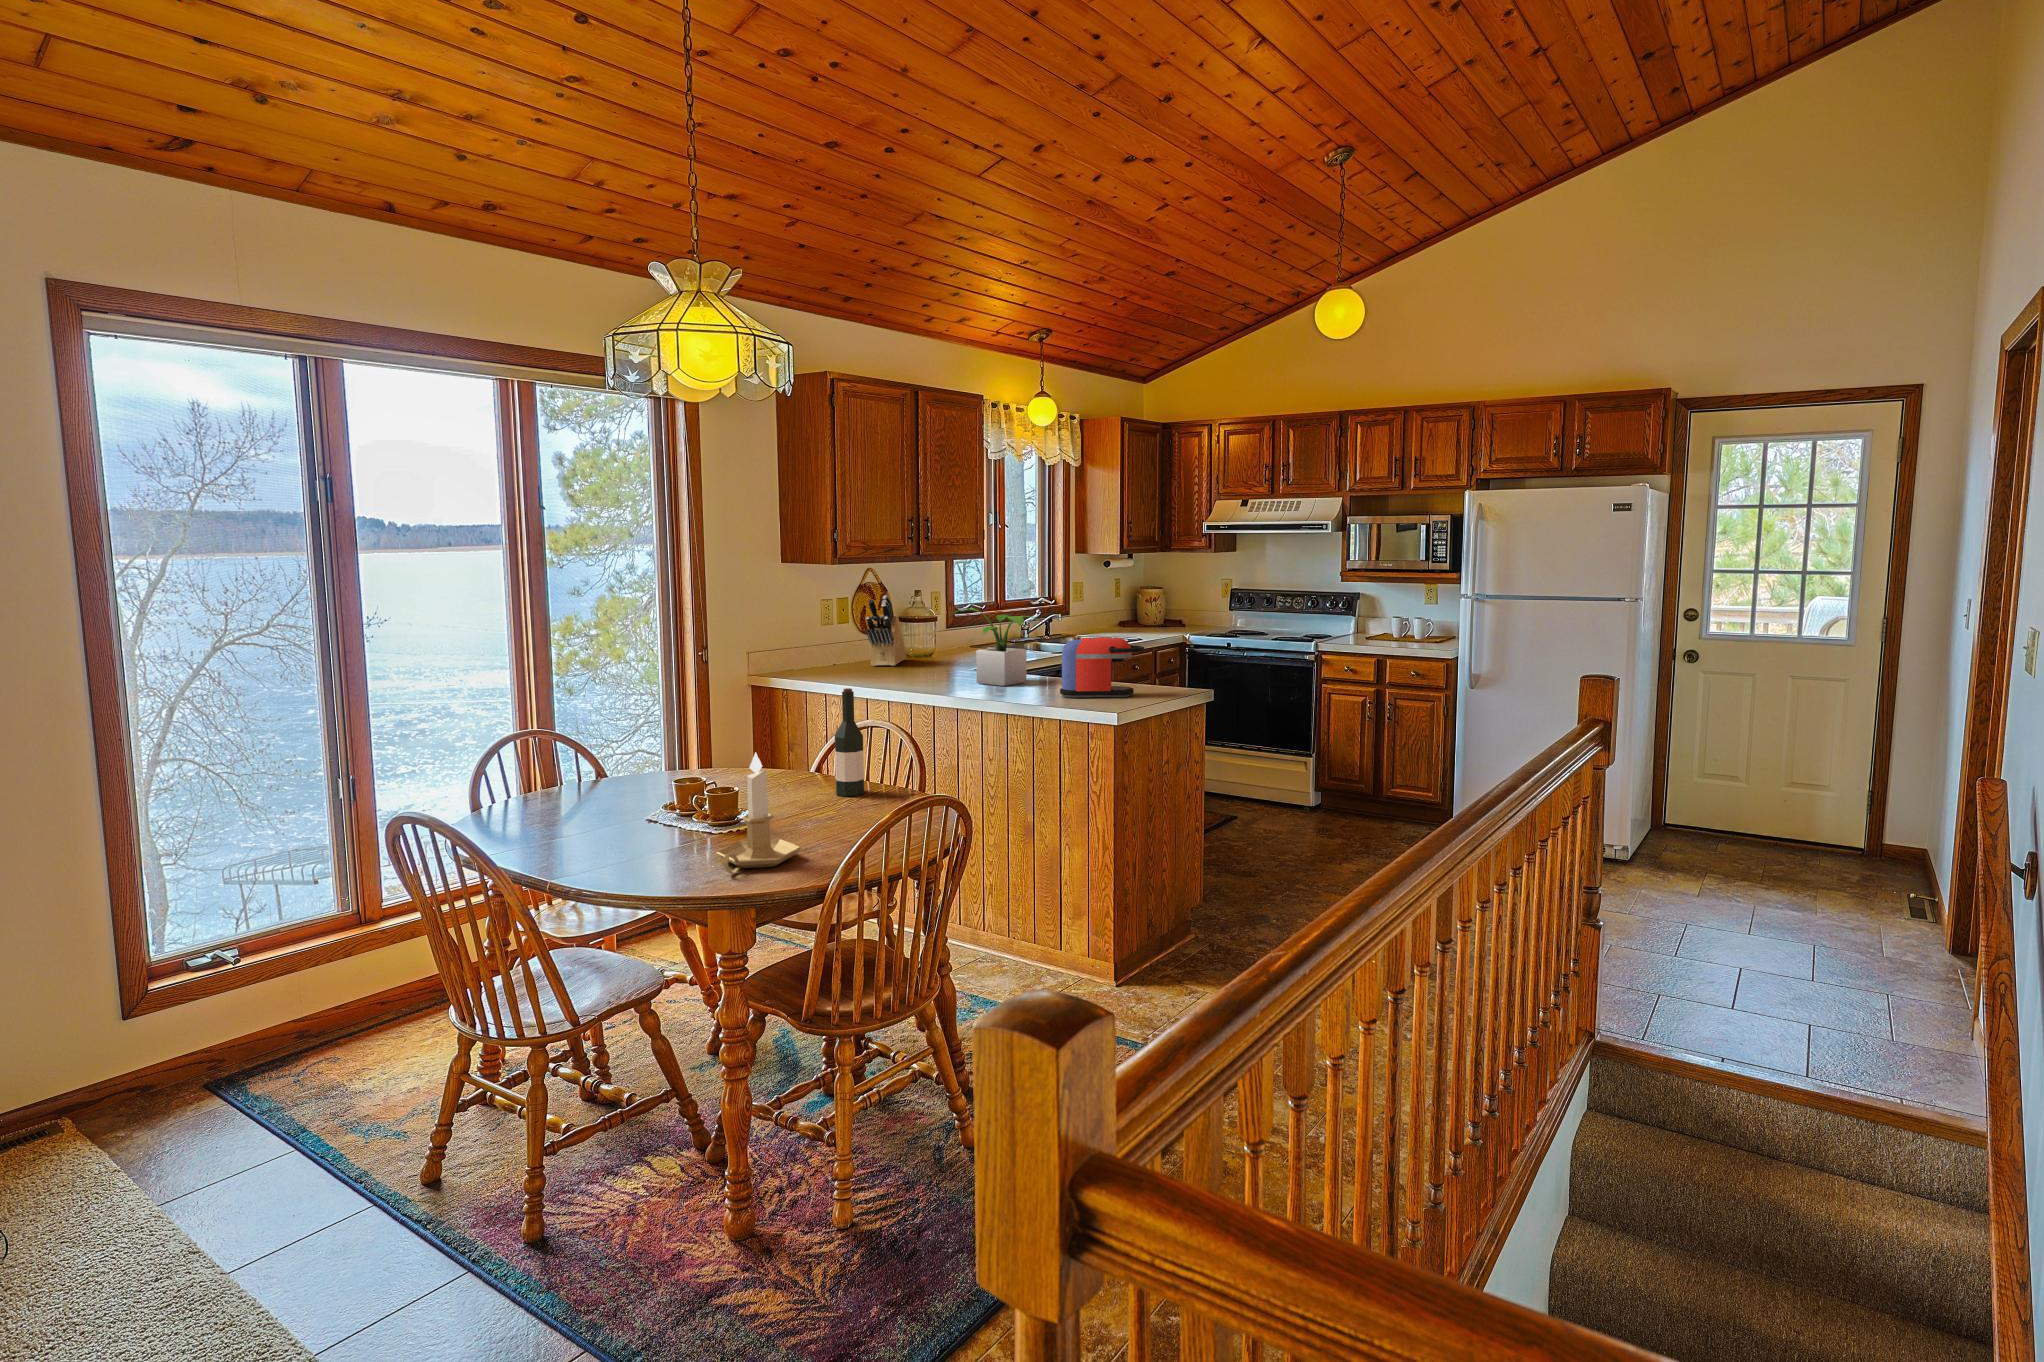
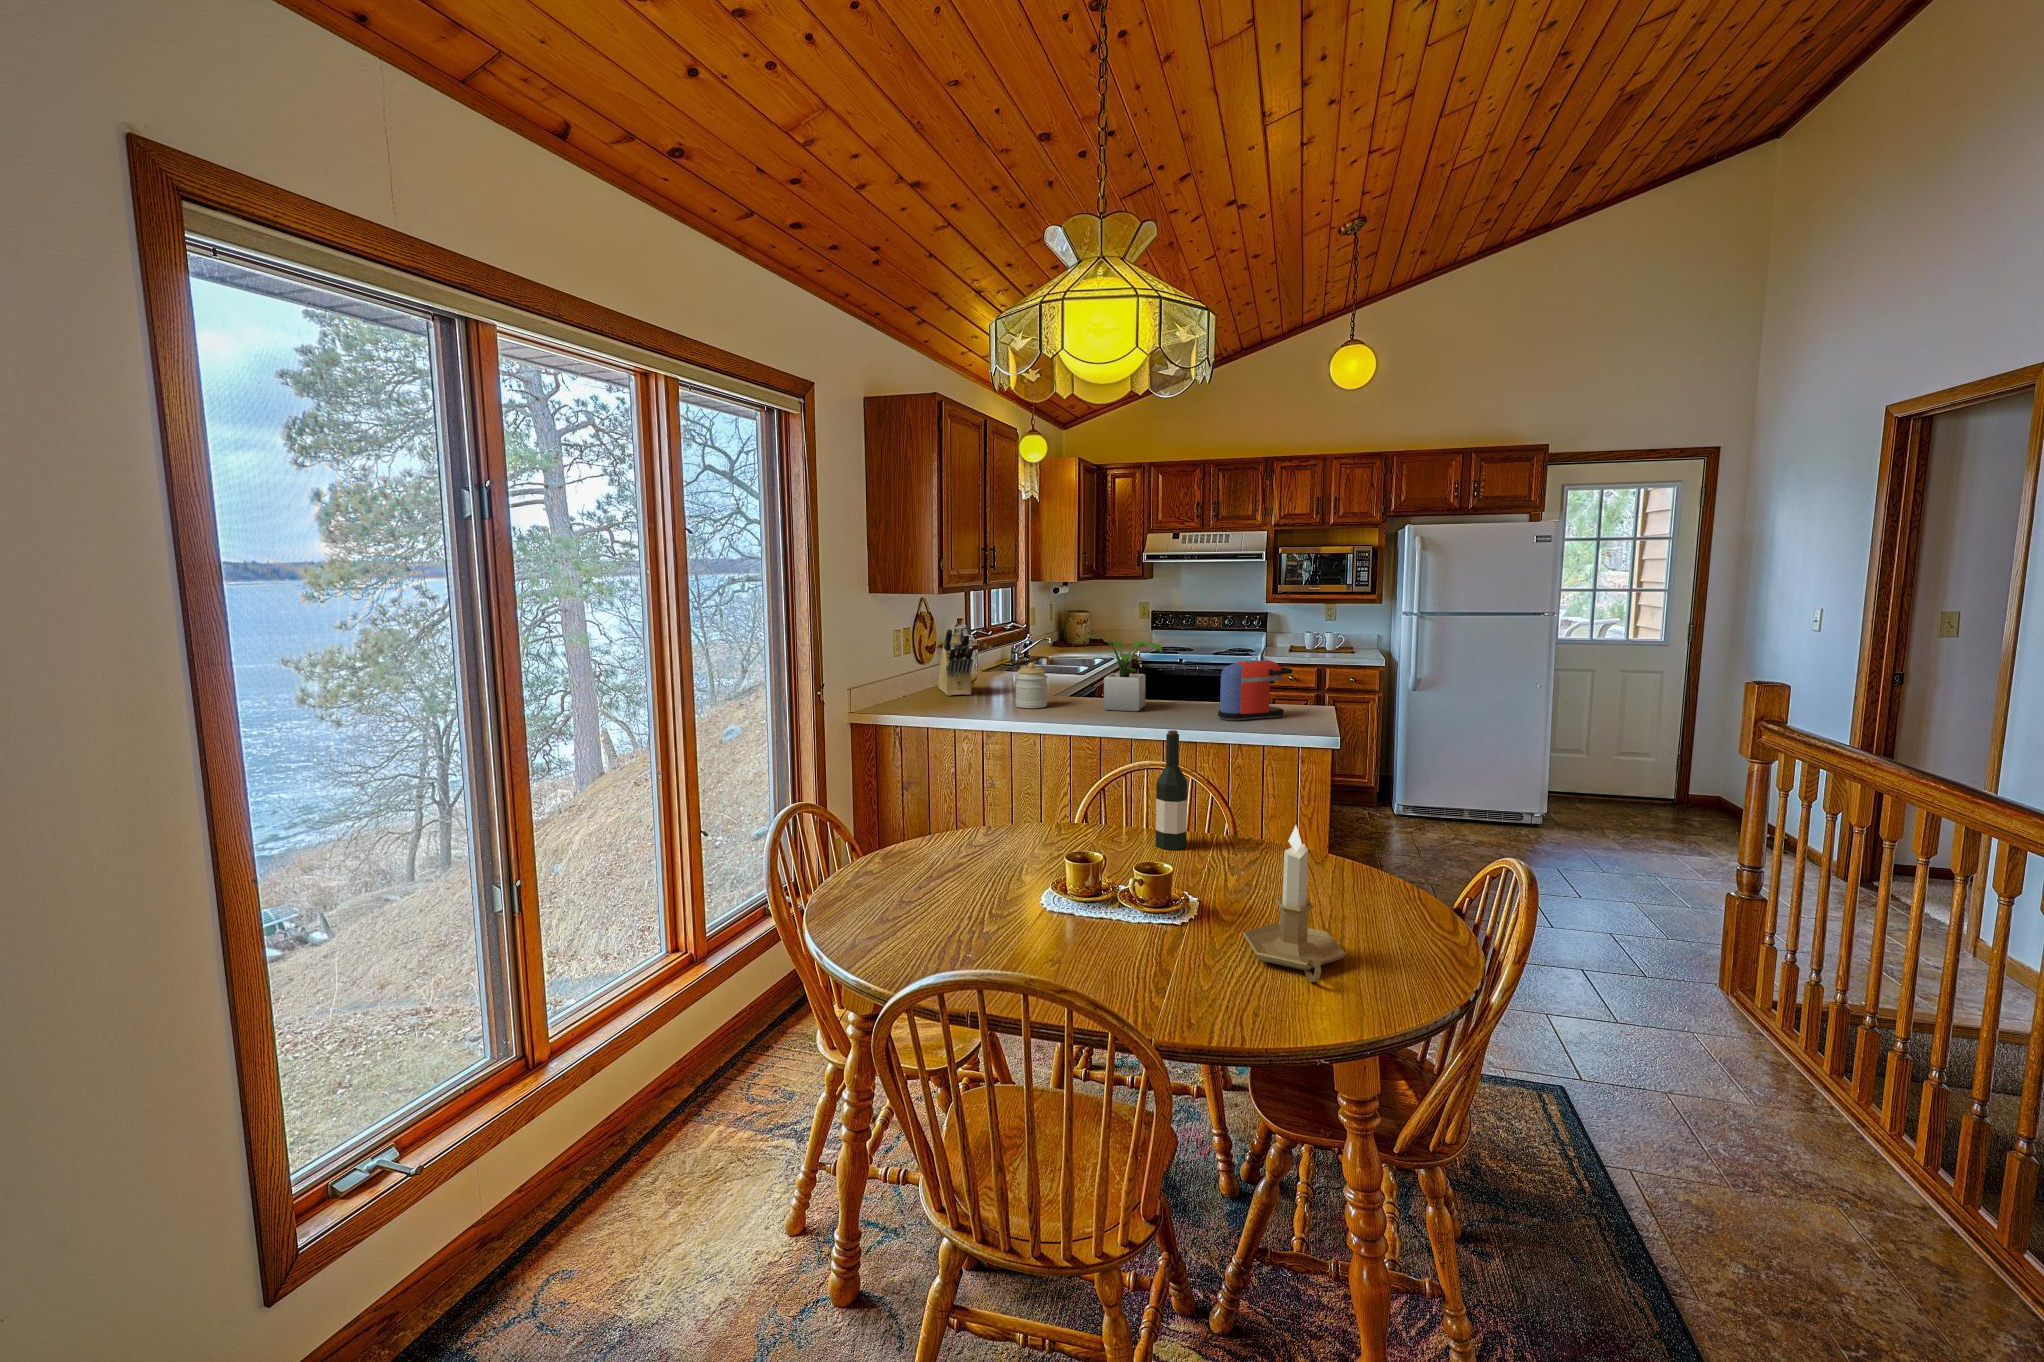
jar: none [904,634,937,679] -> present [1015,662,1048,708]

